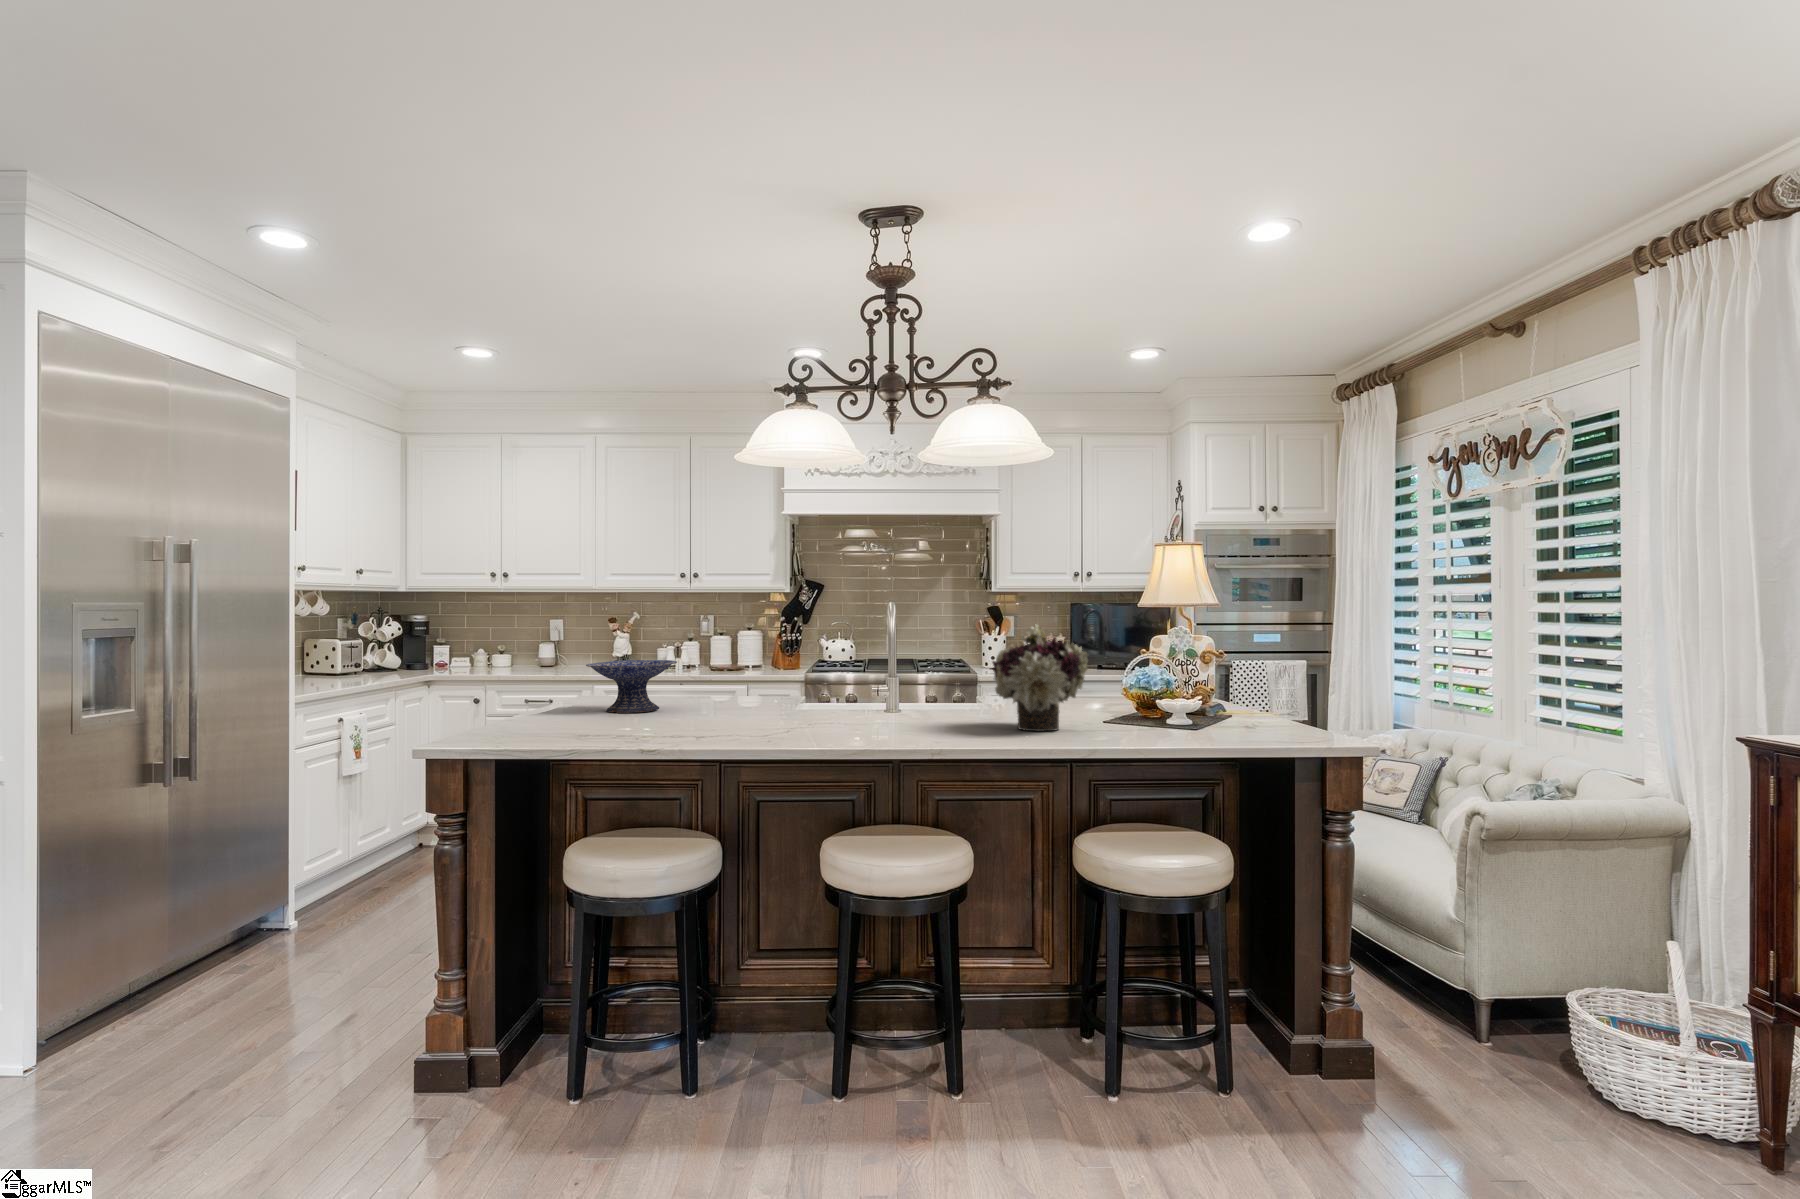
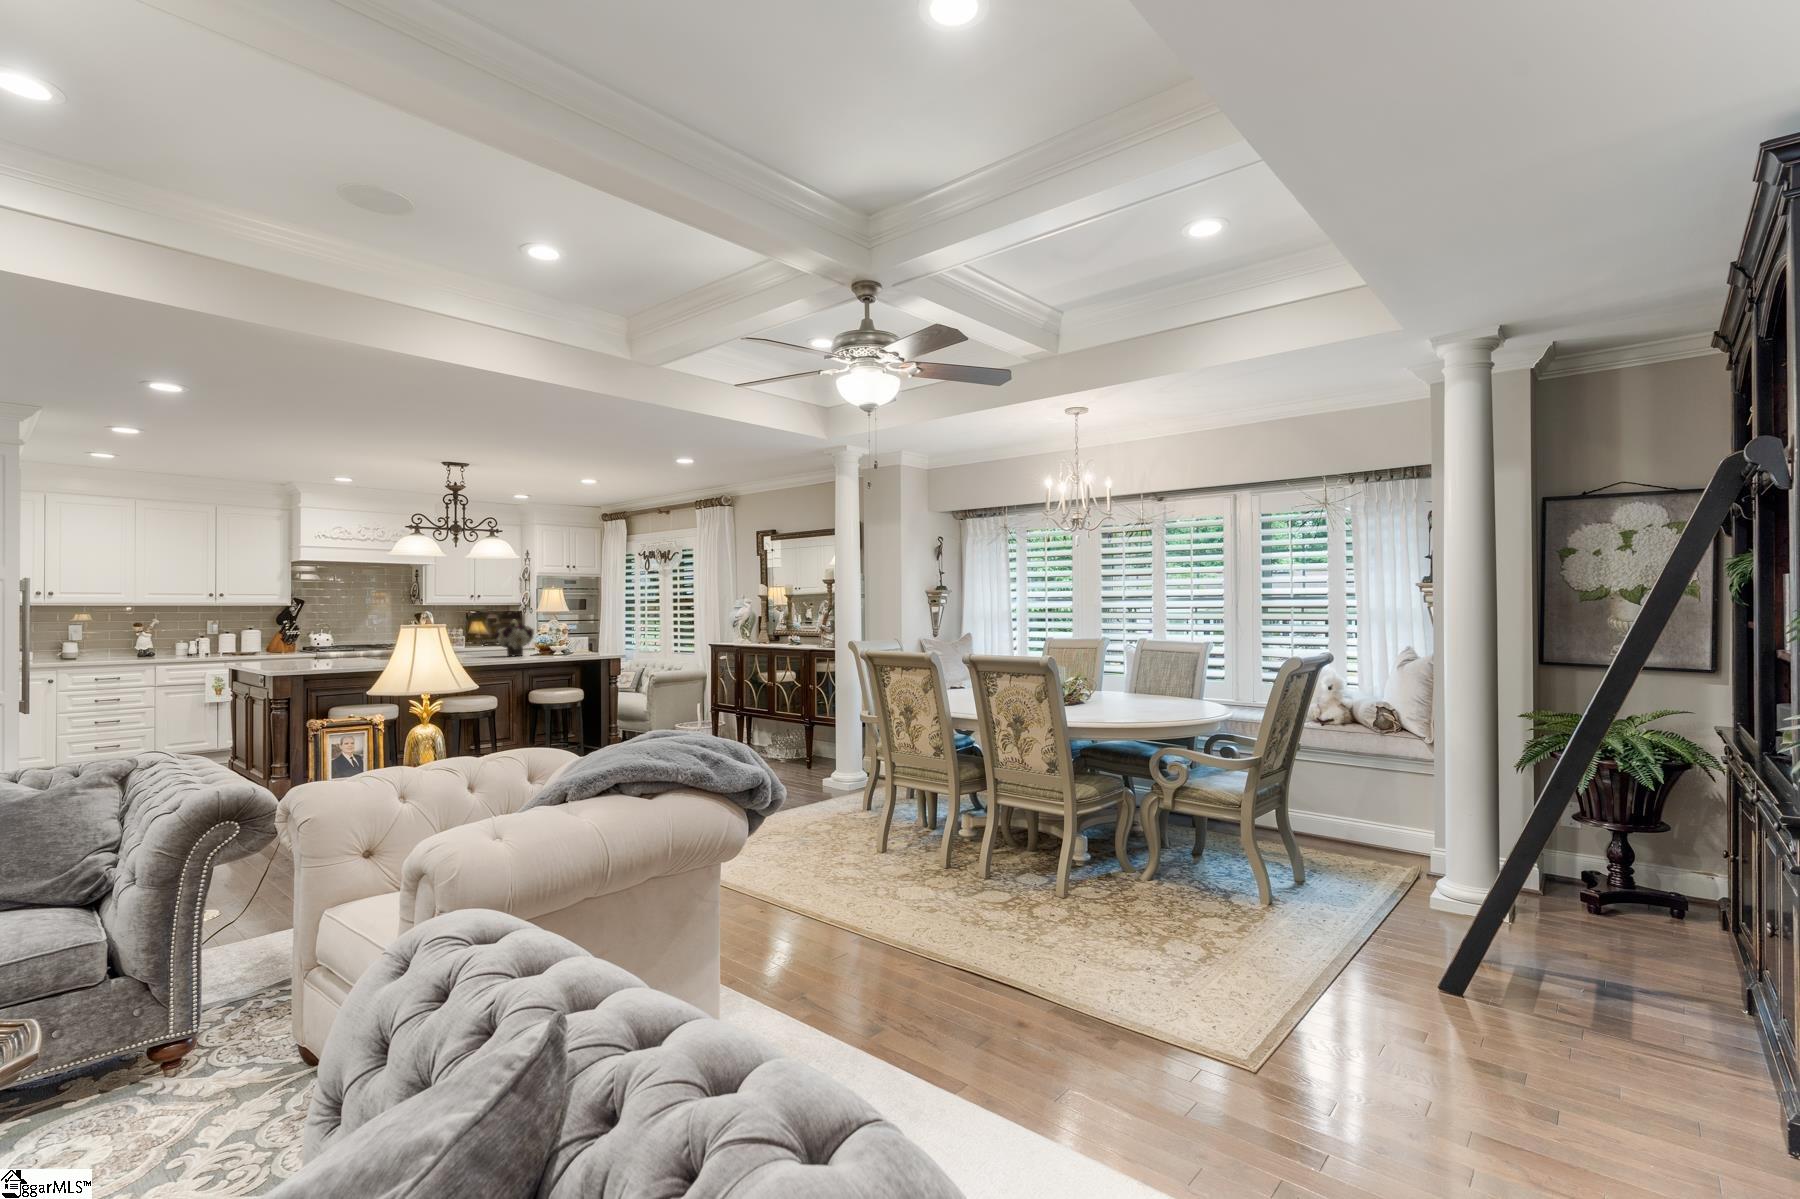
decorative bowl: present [586,660,677,713] -> none [288,638,336,661]

